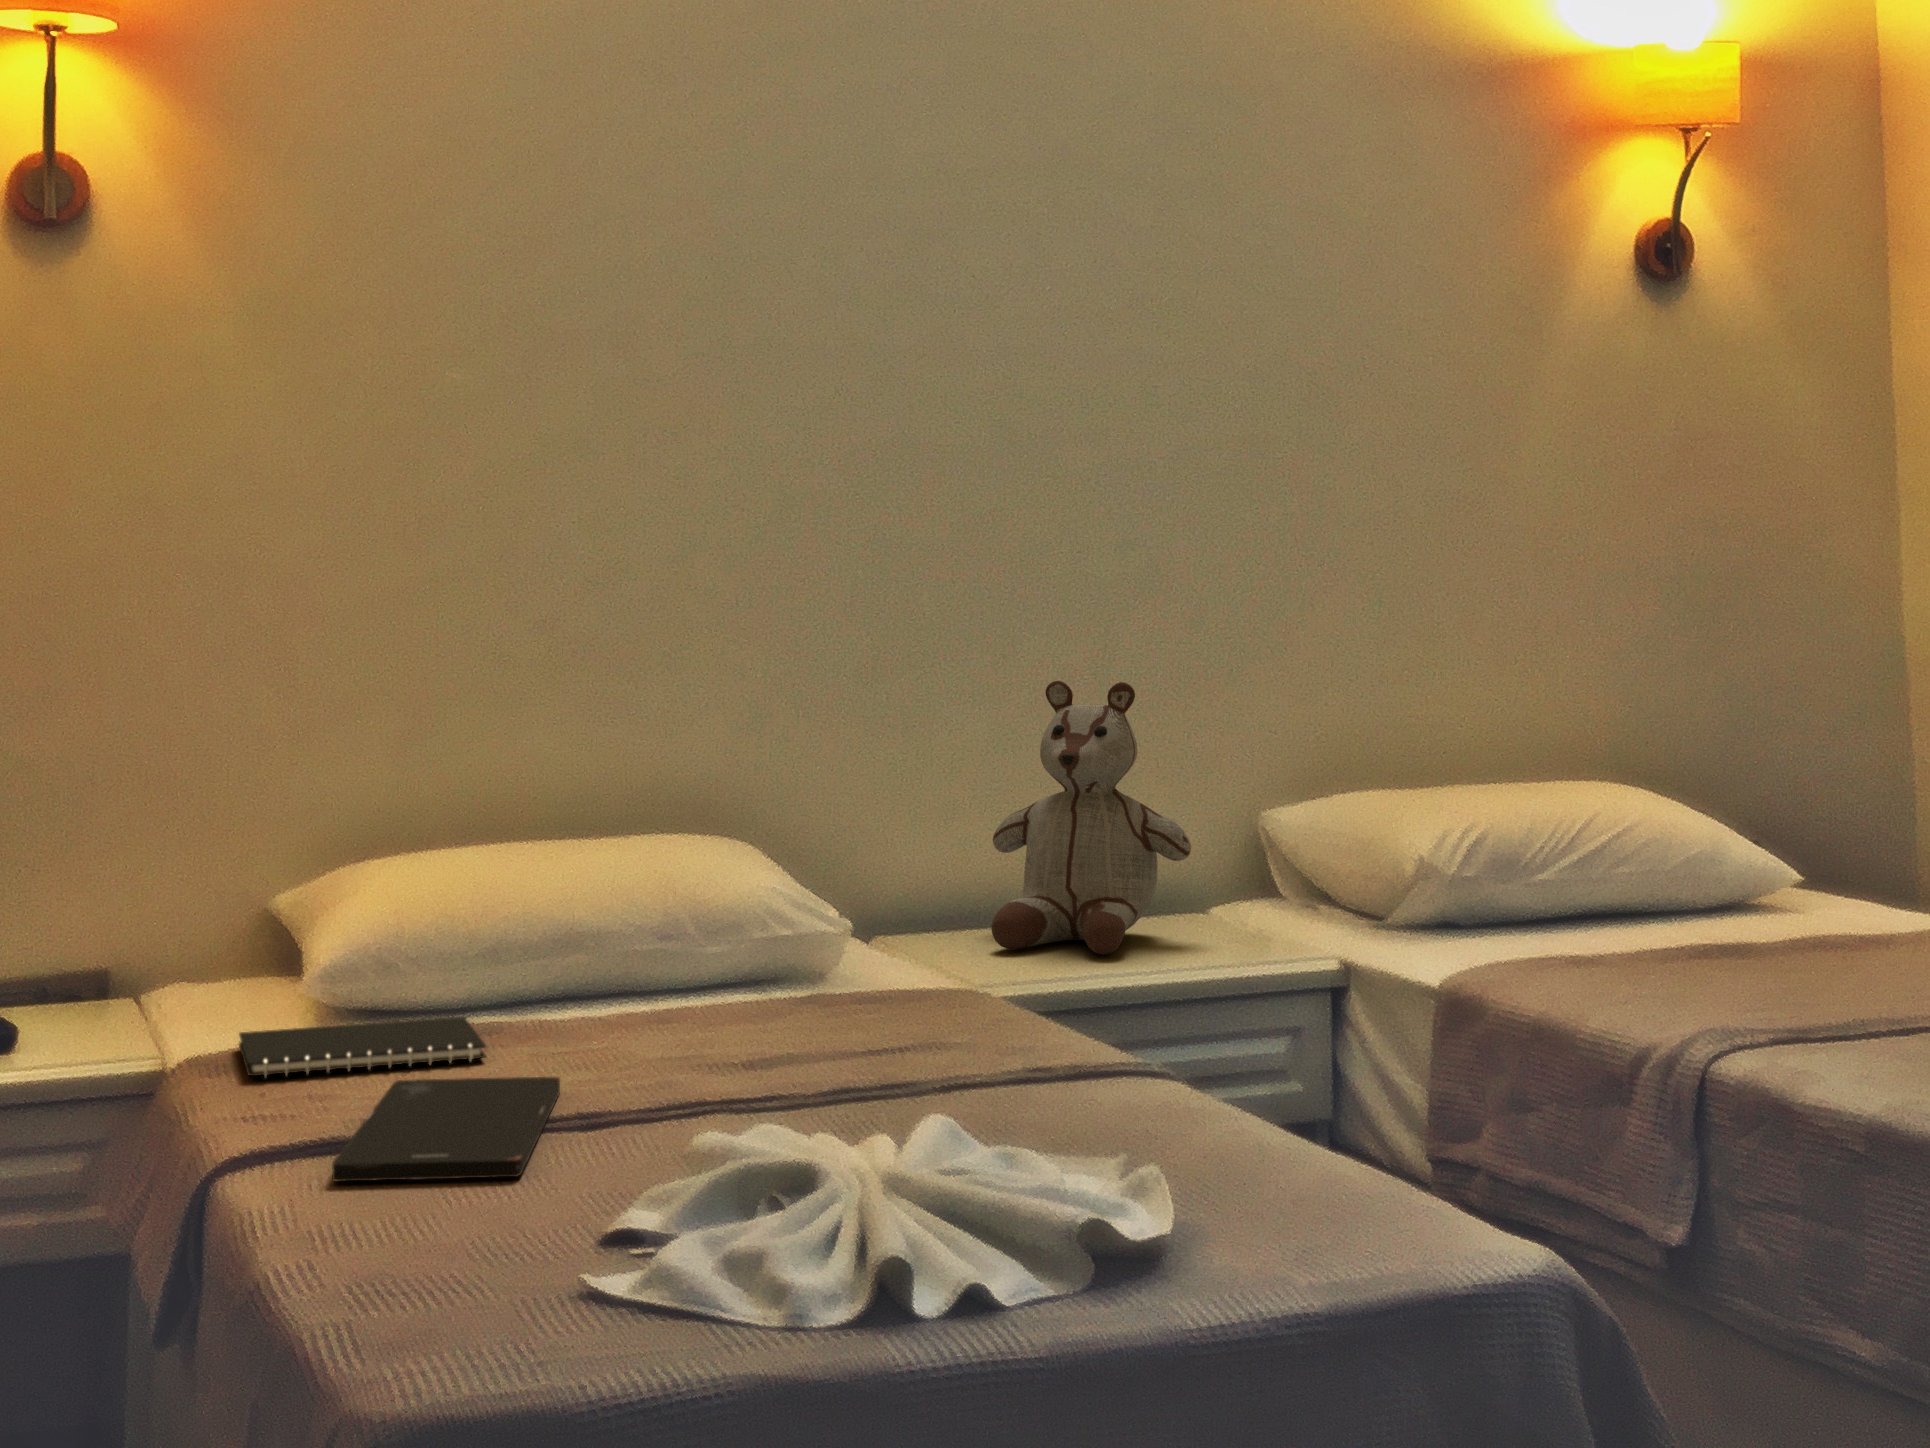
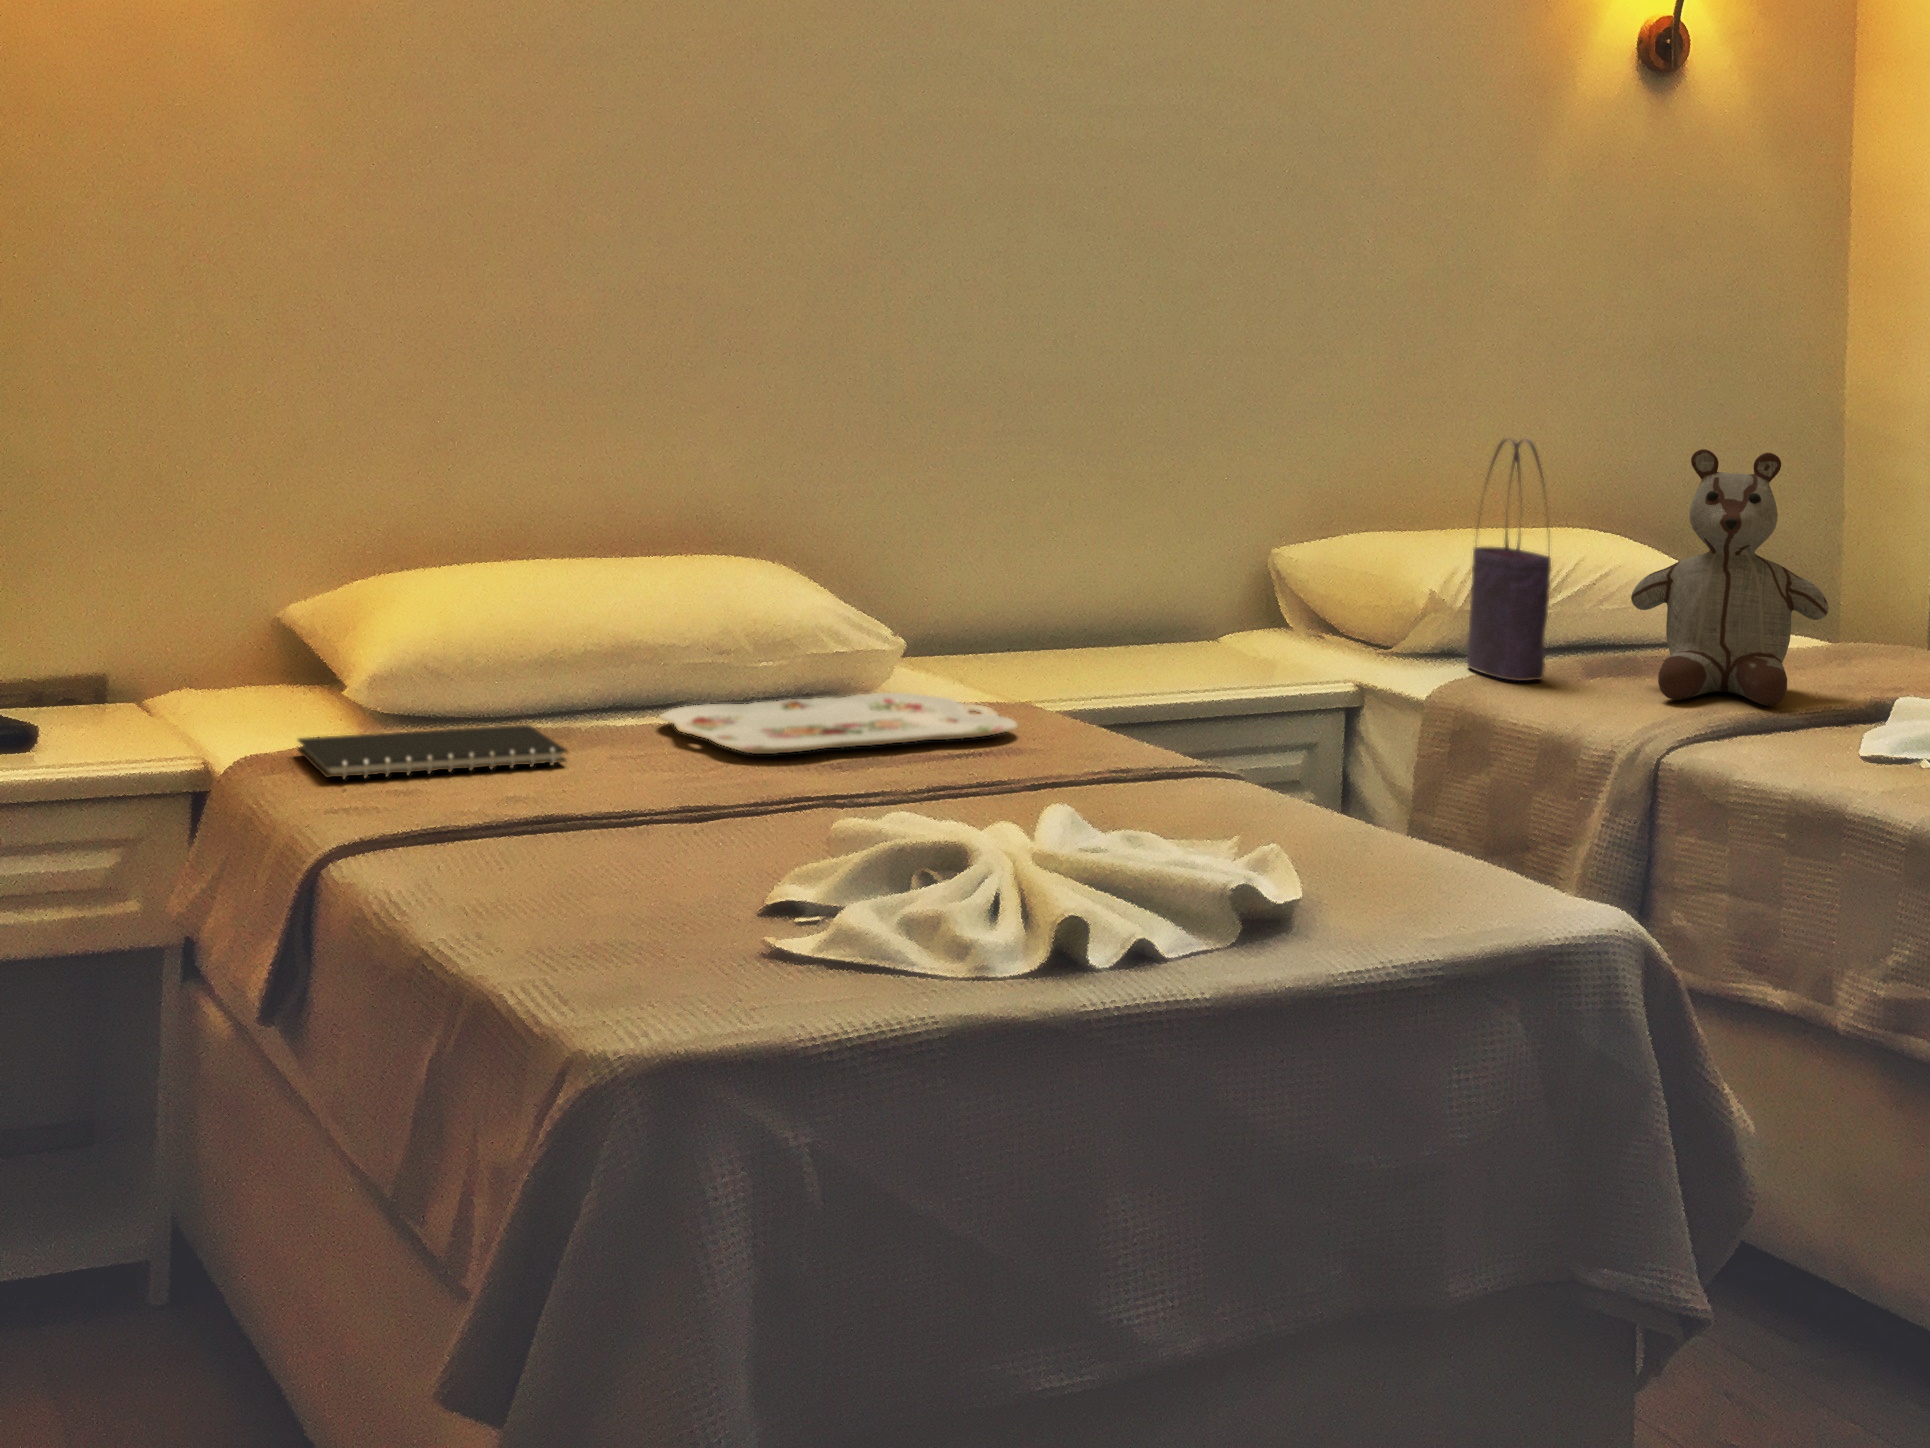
stuffed bear: present [991,681,1191,955] -> present [1631,449,1829,706]
tote bag: none [1463,686,1547,957] -> present [1467,438,1551,681]
serving tray: none [595,977,952,1049] -> present [661,693,1017,754]
smartphone: present [332,1077,560,1181] -> none [468,777,659,867]

